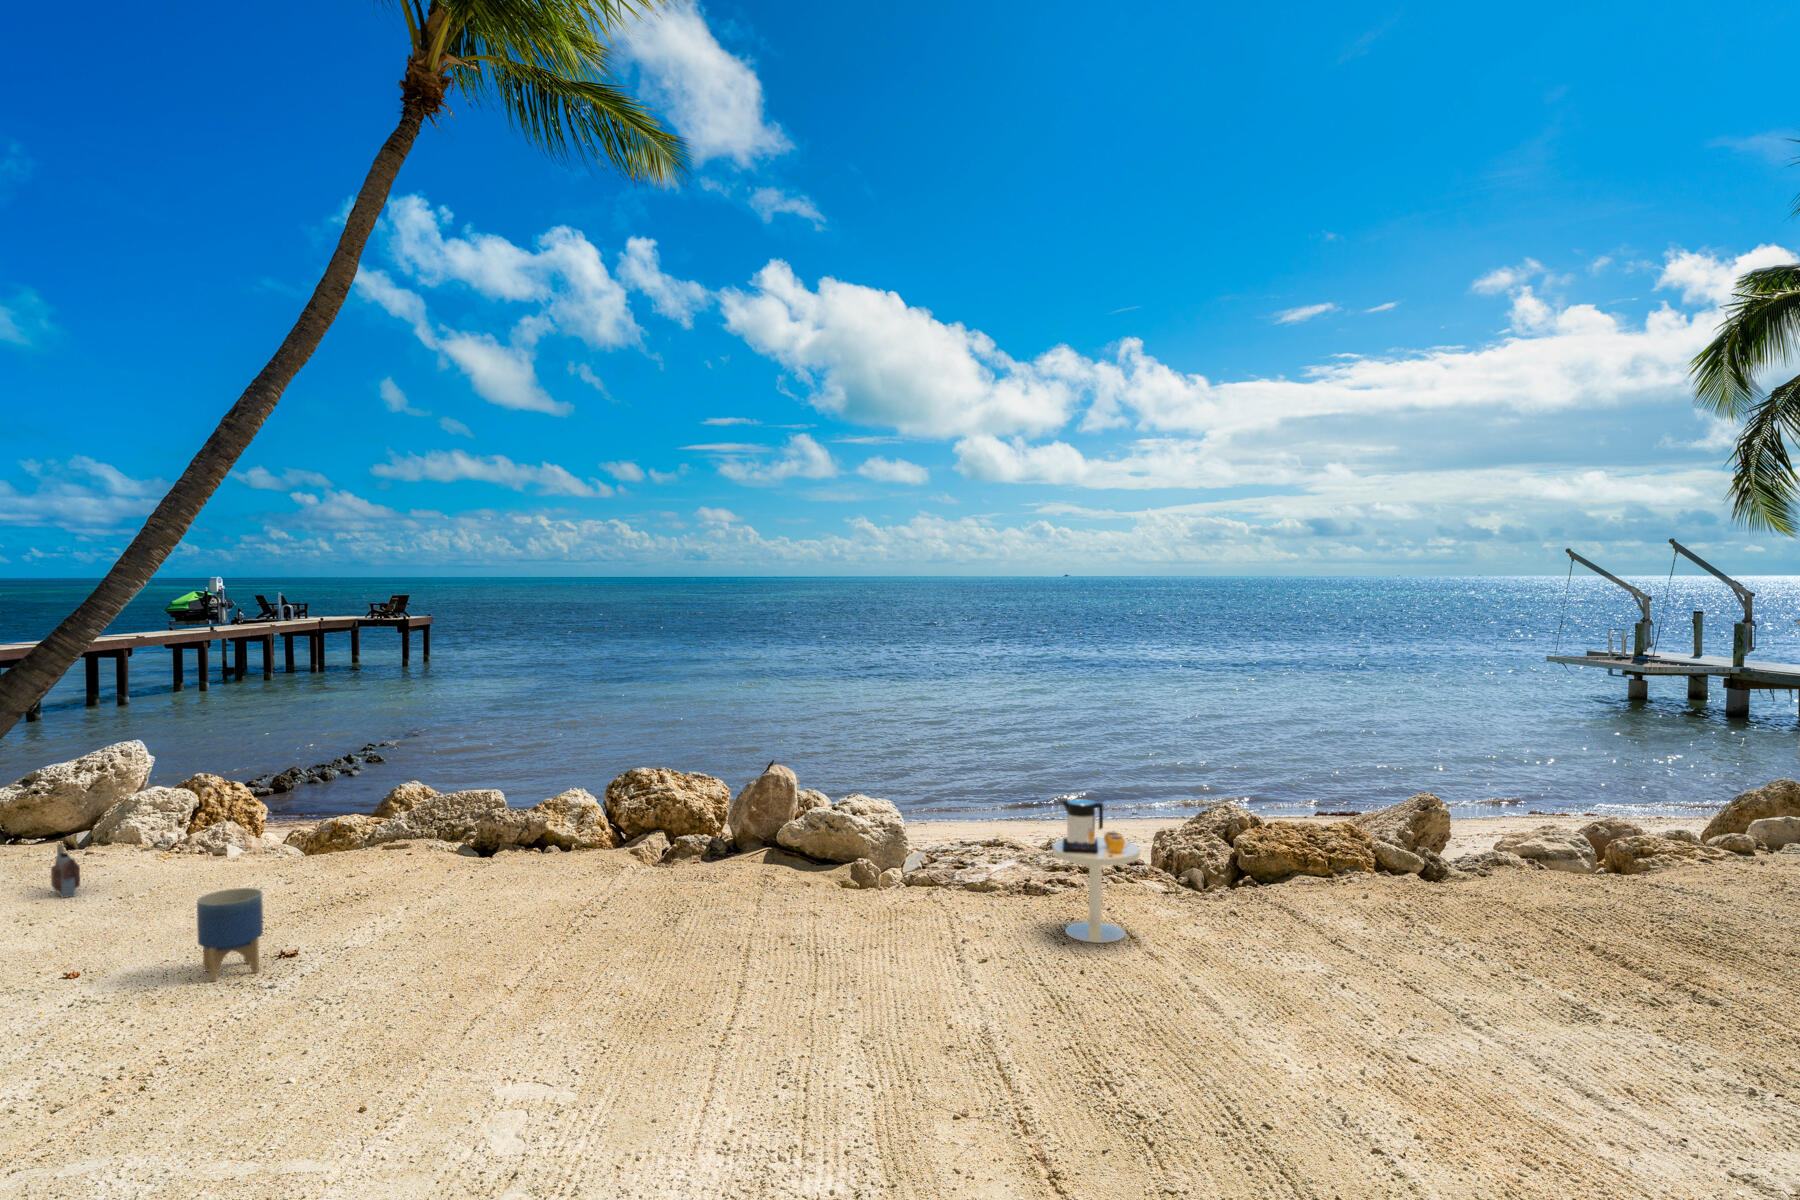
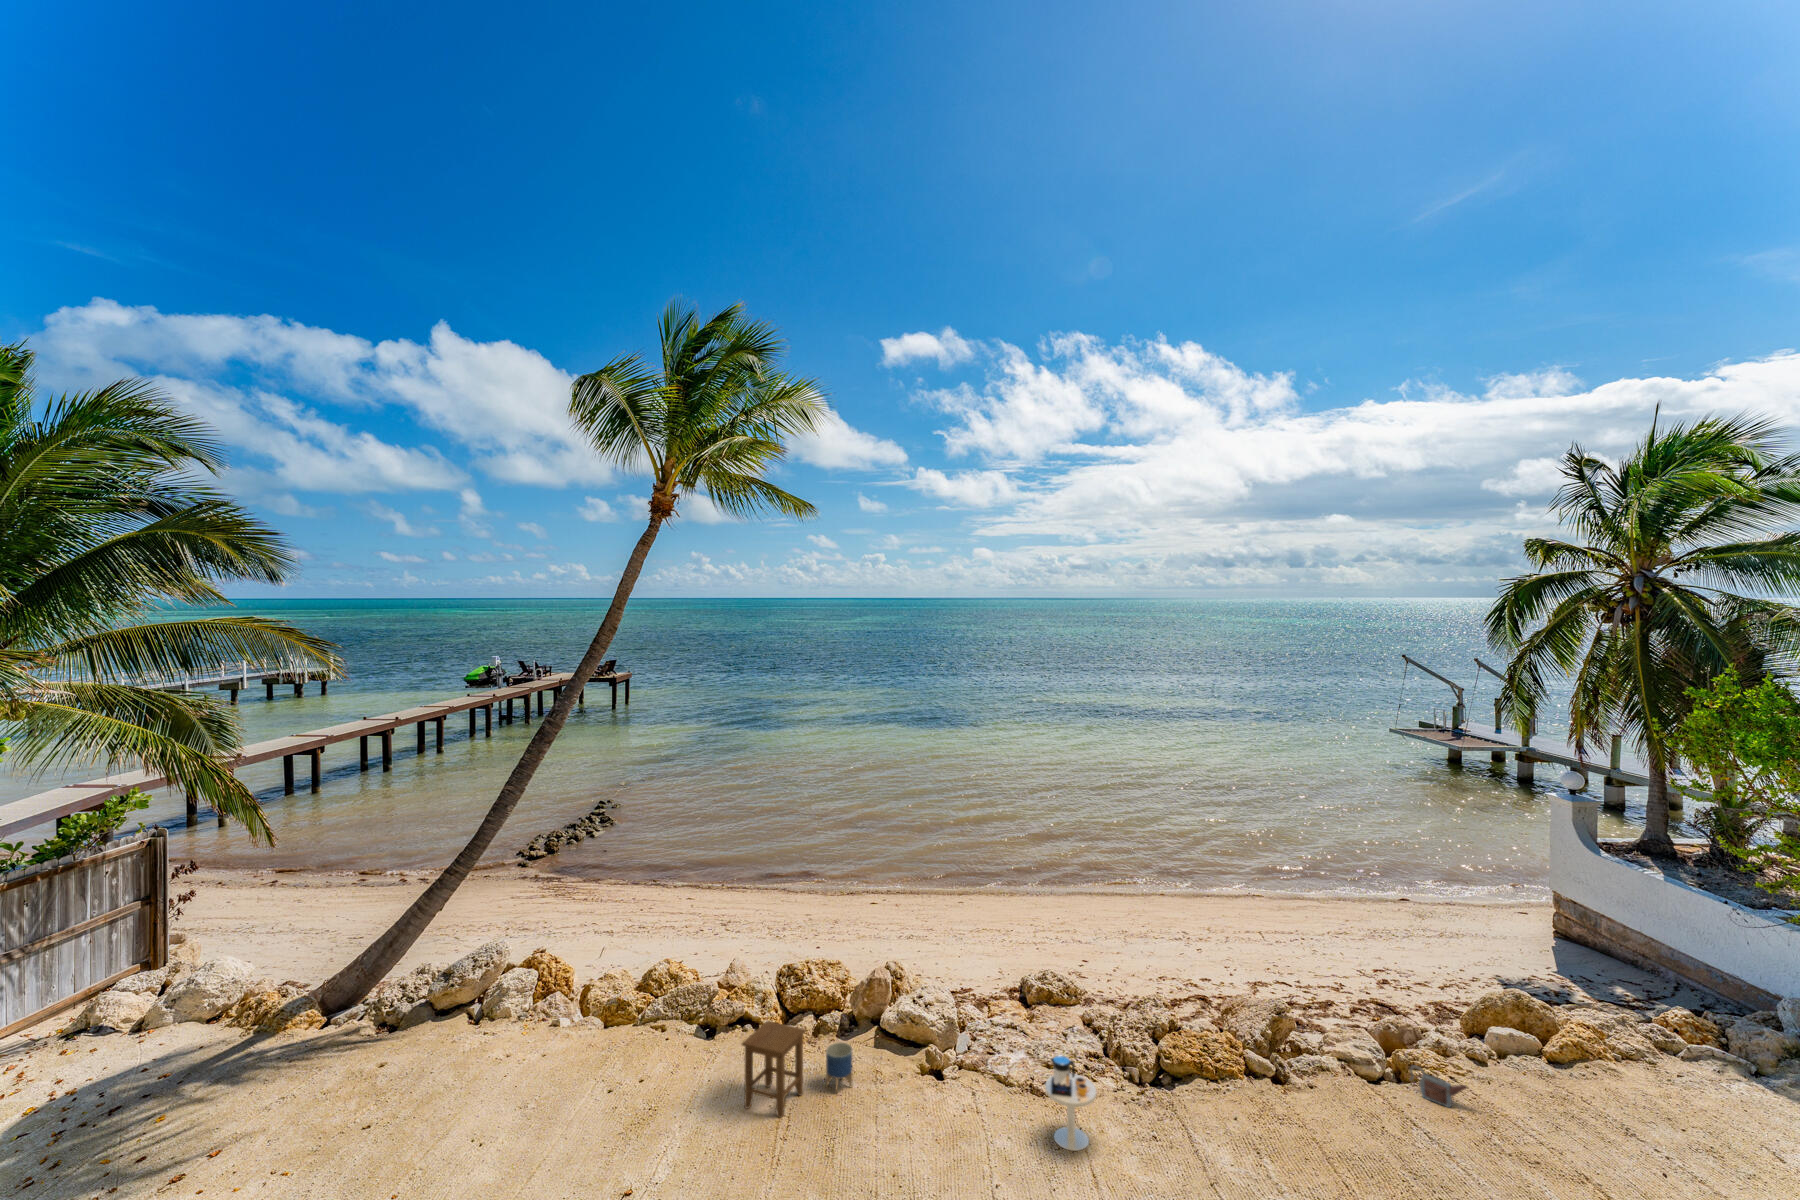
stool: none [525,789,641,923] -> present [742,1021,806,1118]
watering can: present [51,844,80,898] -> present [1410,1065,1468,1108]
planter: present [197,888,263,982] -> present [826,1042,852,1093]

